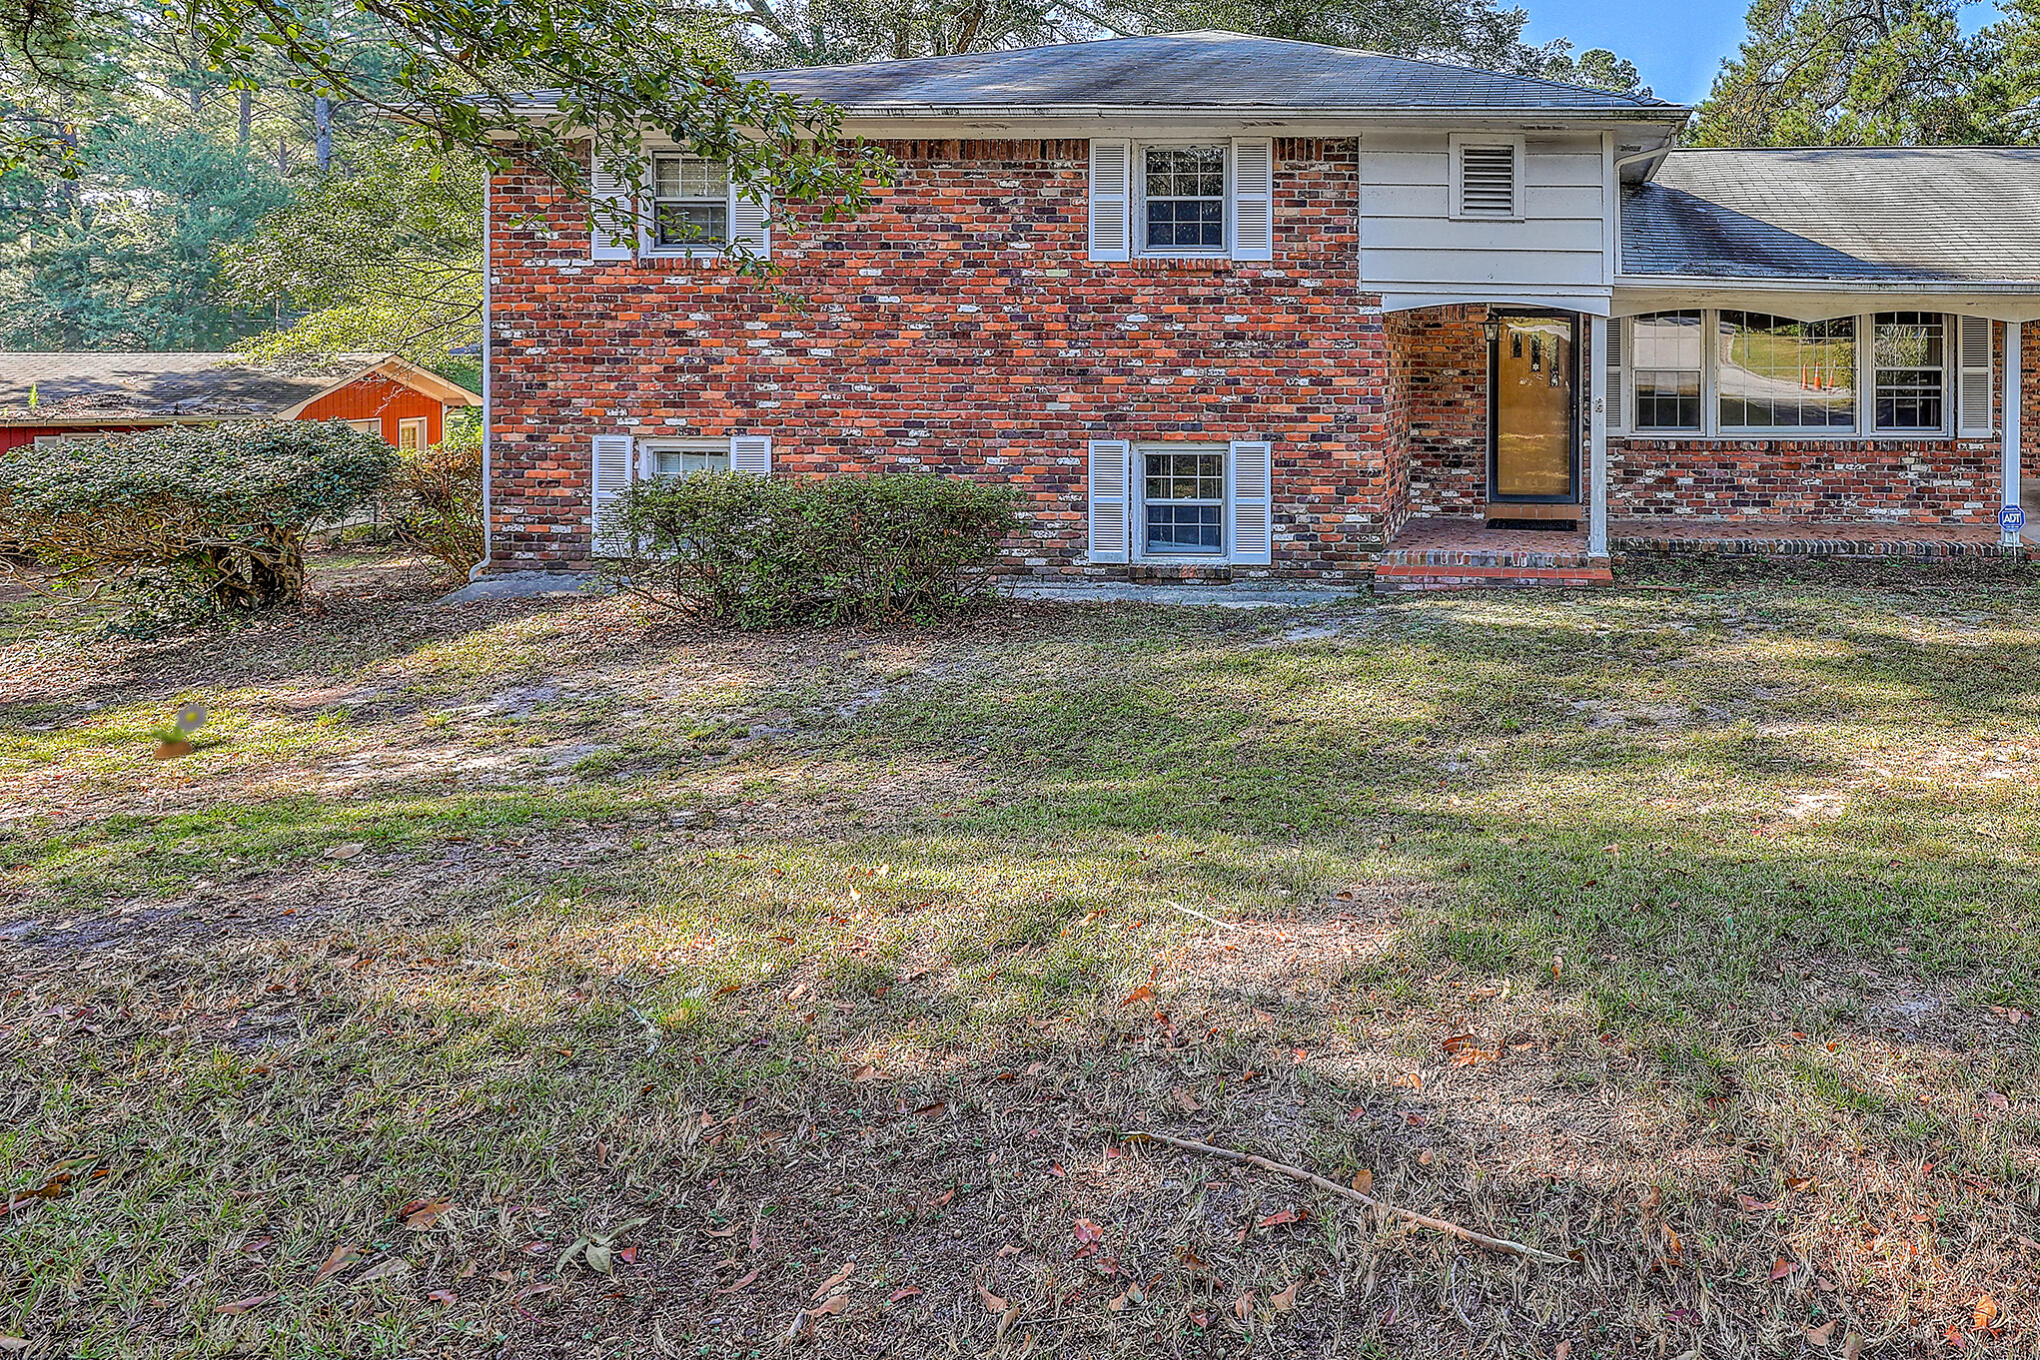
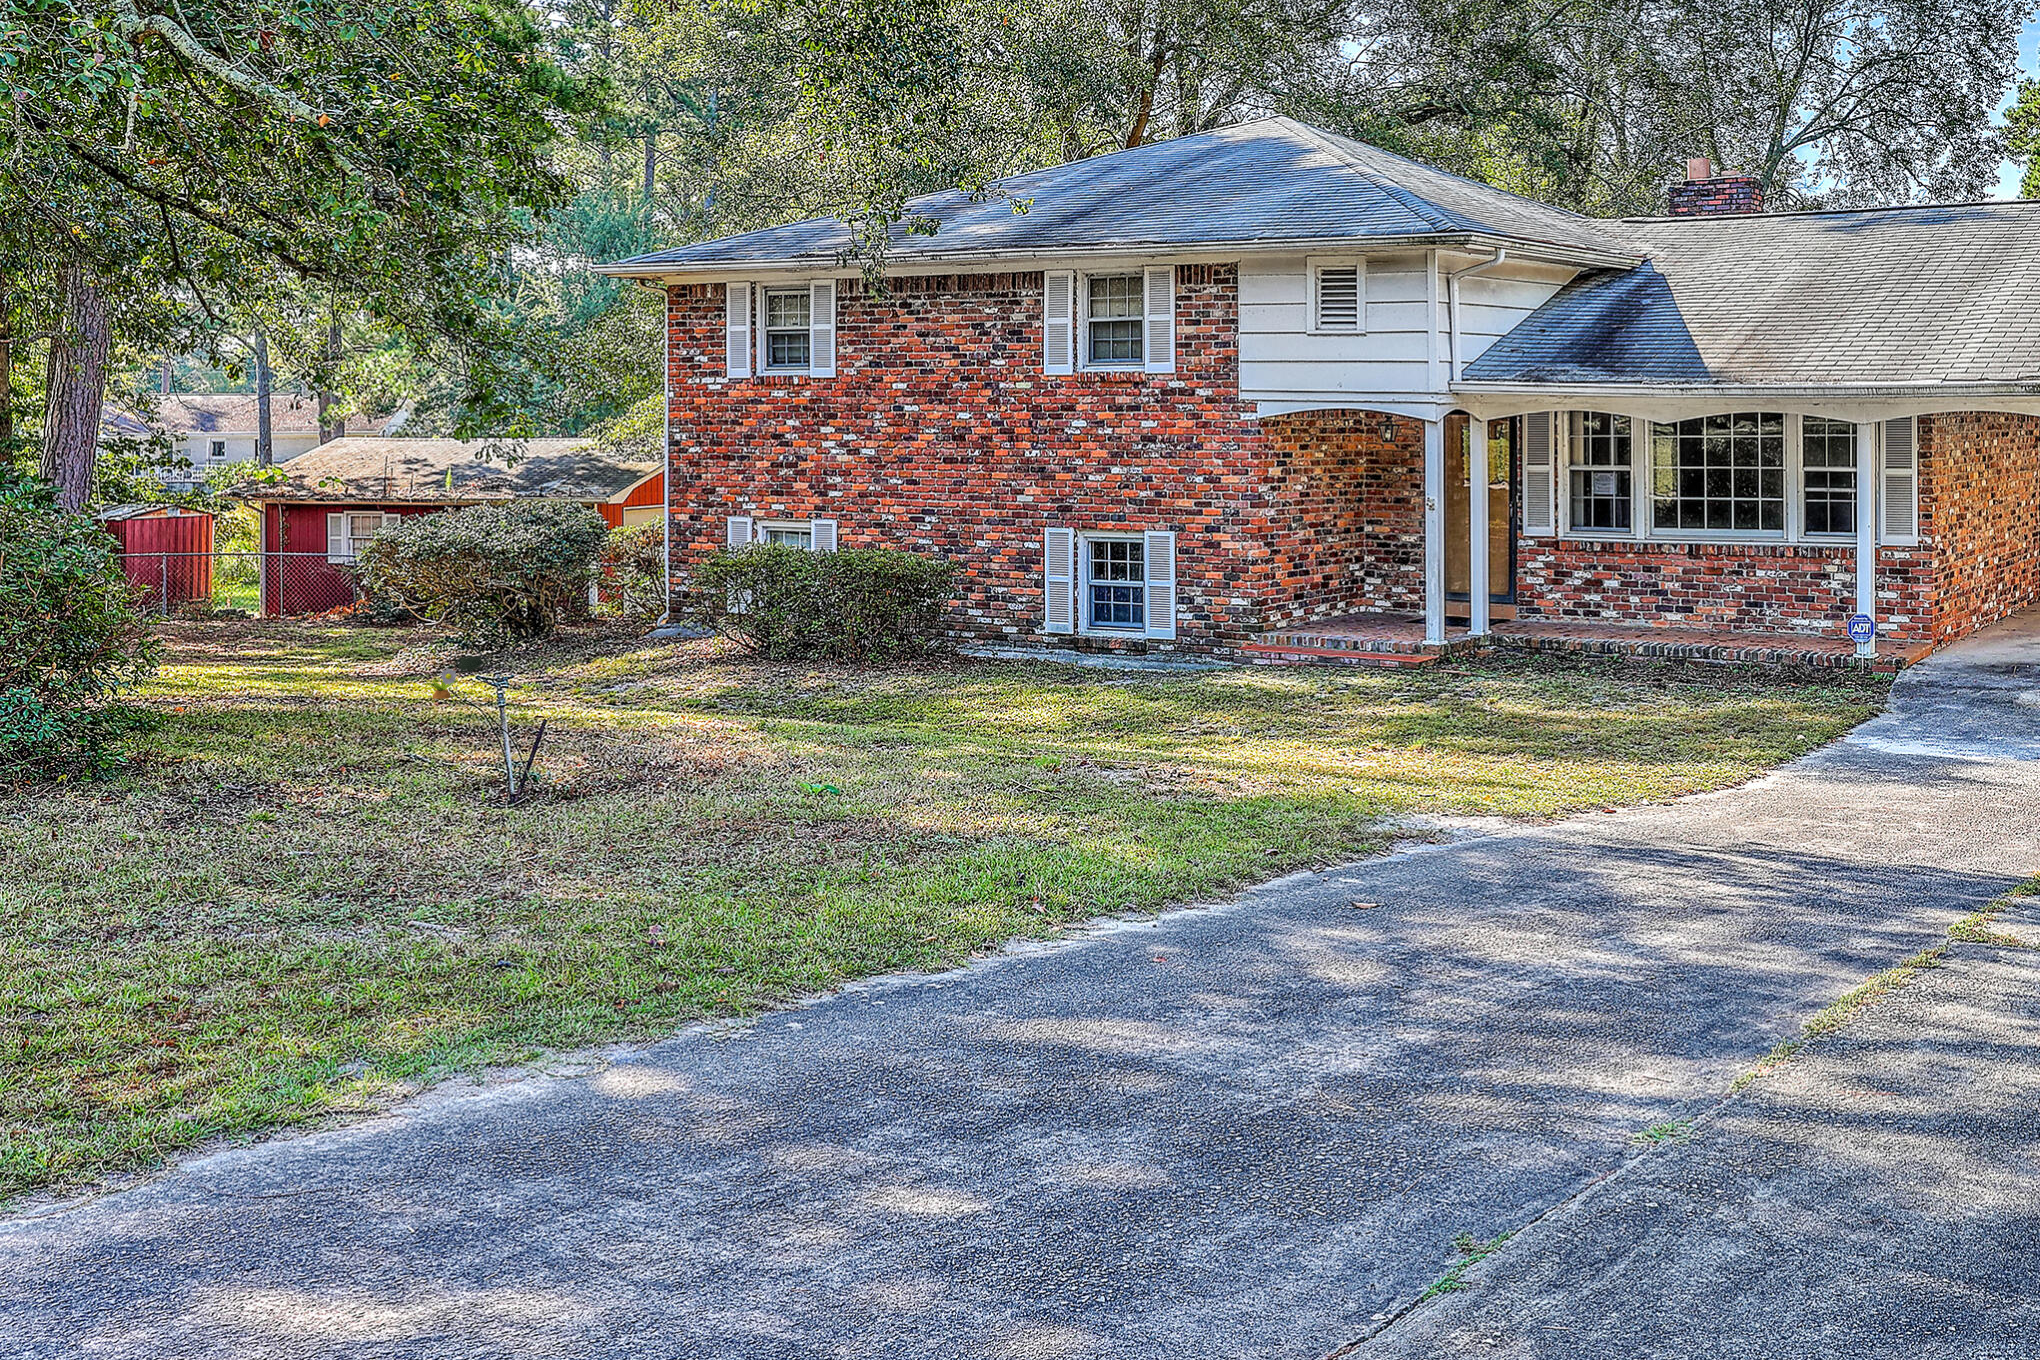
watering can: none [153,648,235,688] -> present [457,652,491,672]

